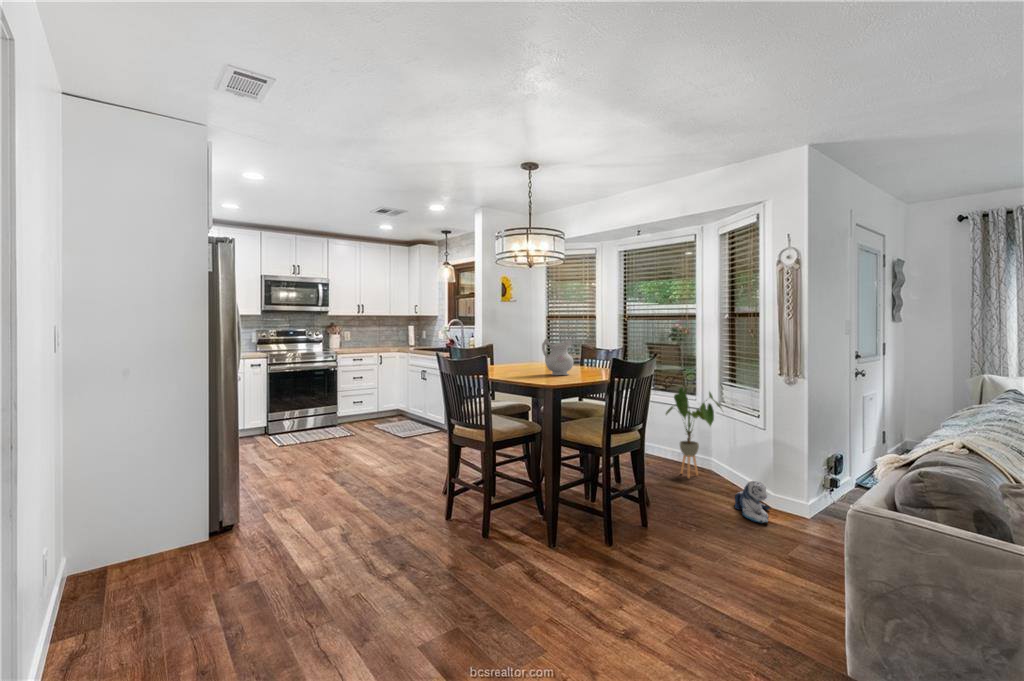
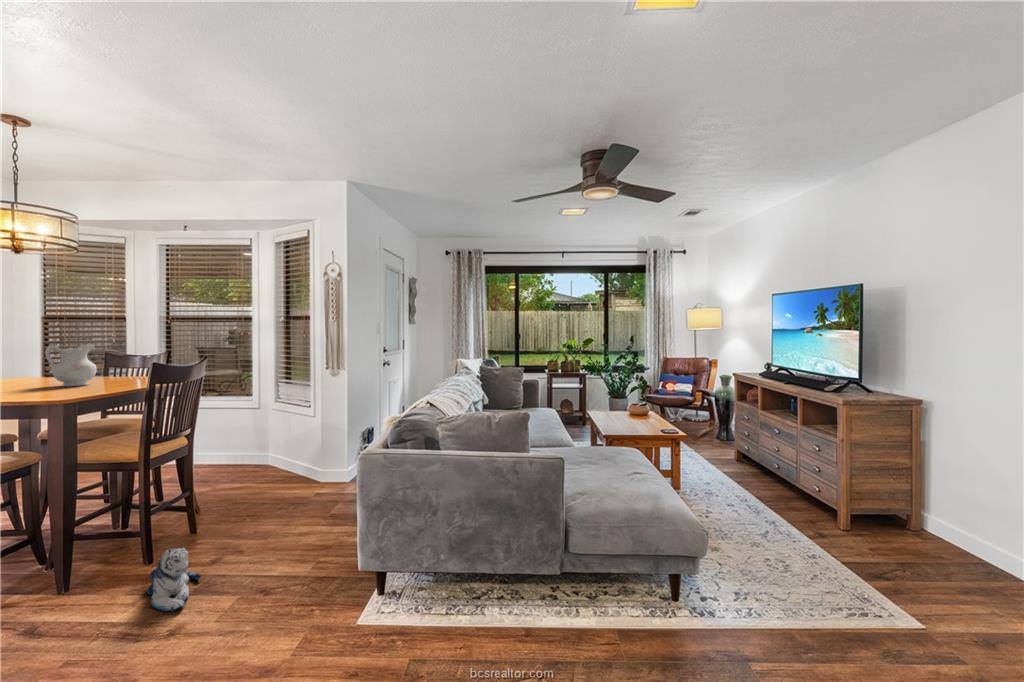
house plant: present [666,388,721,478] -> none [219,388,280,477]
plush toy: present [734,481,770,523] -> present [146,547,201,612]

